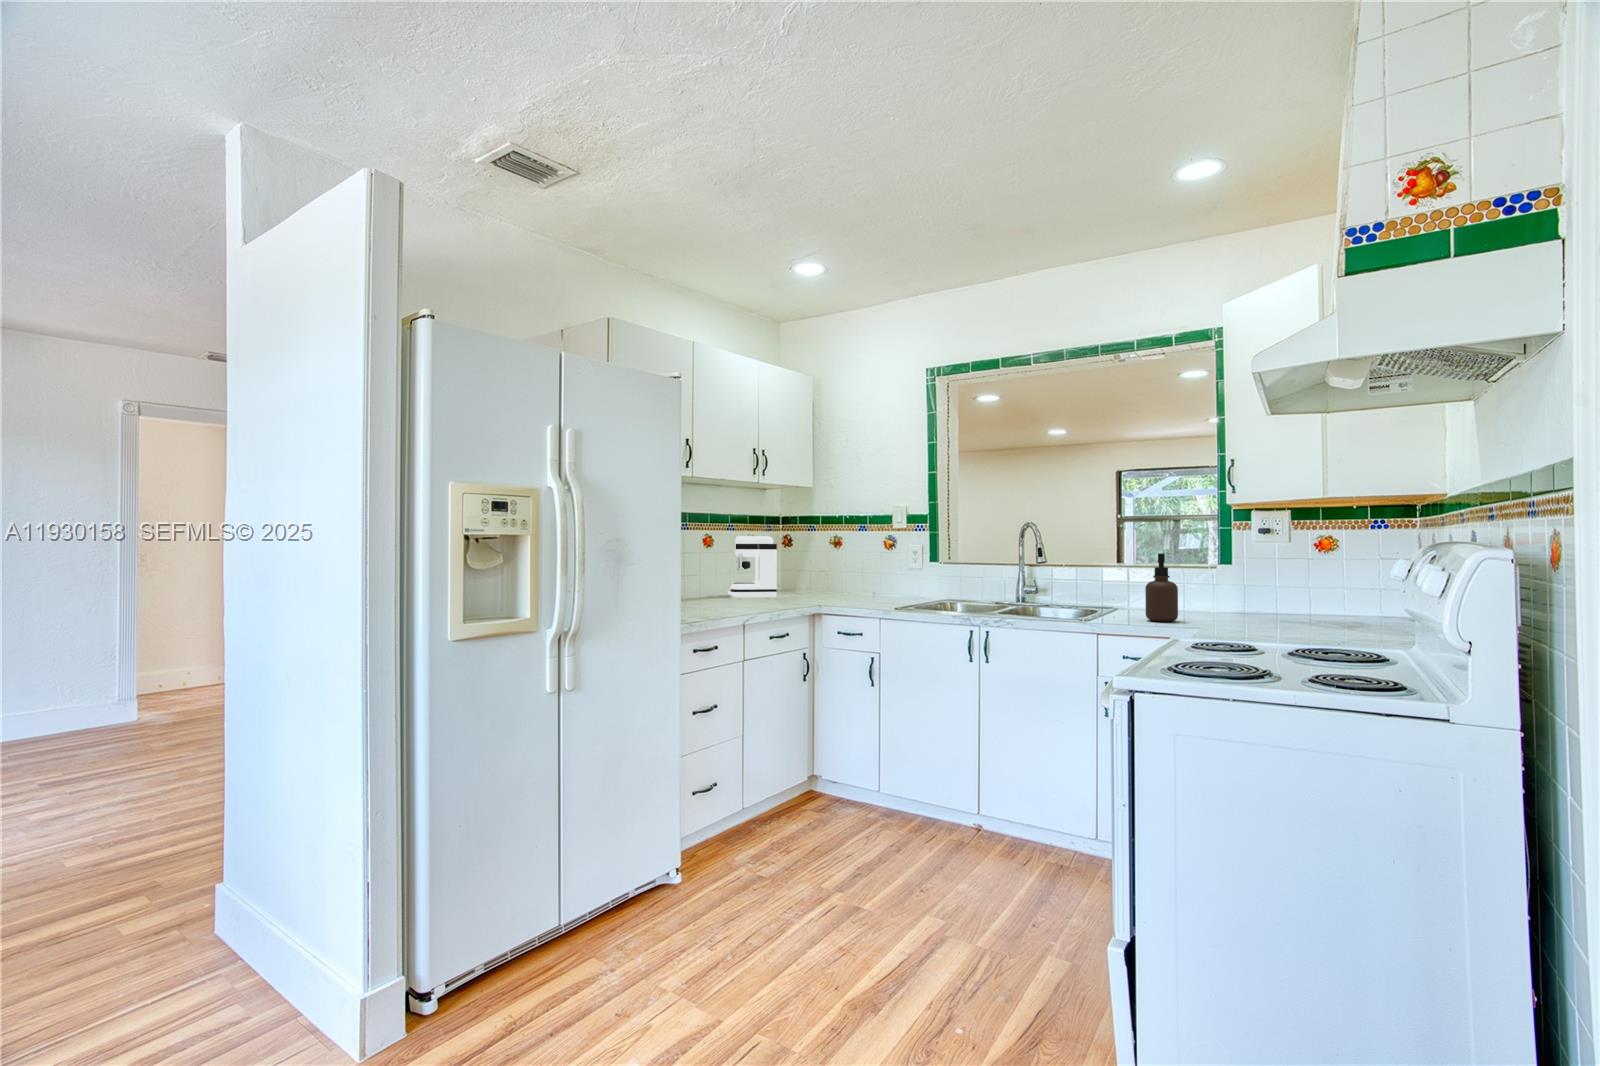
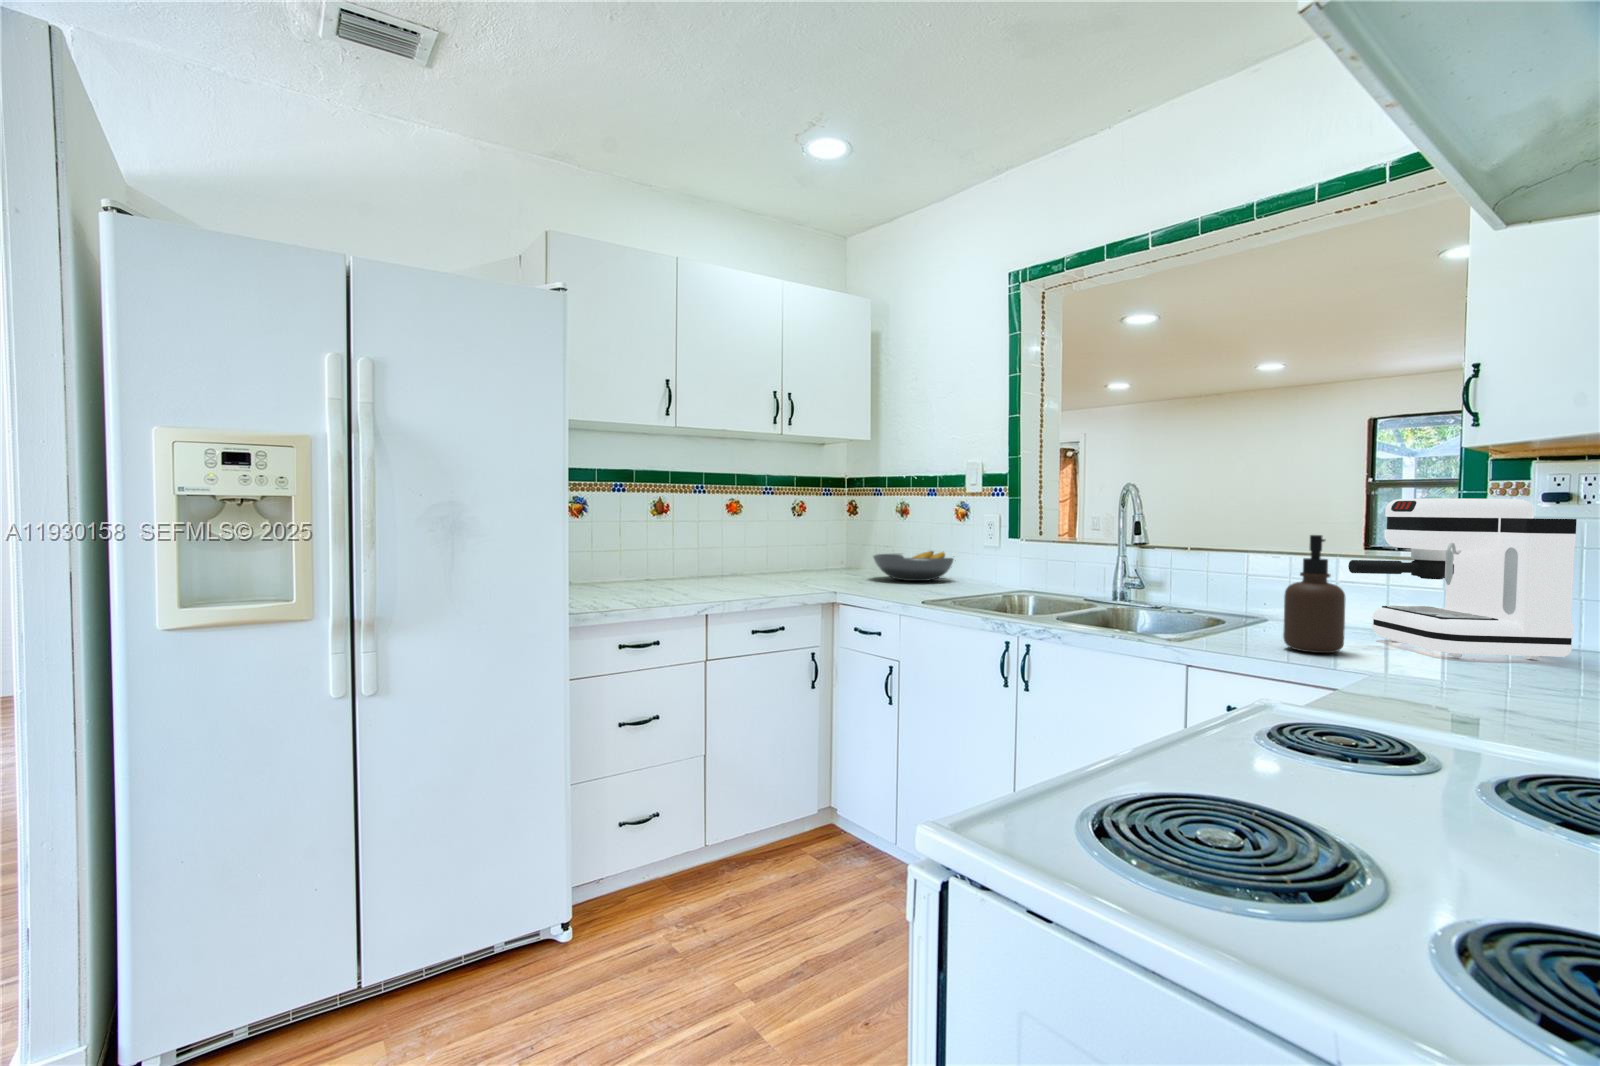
coffee maker: present [727,536,777,599] -> present [1348,498,1577,660]
fruit bowl: none [817,574,882,597] -> present [873,551,954,581]

